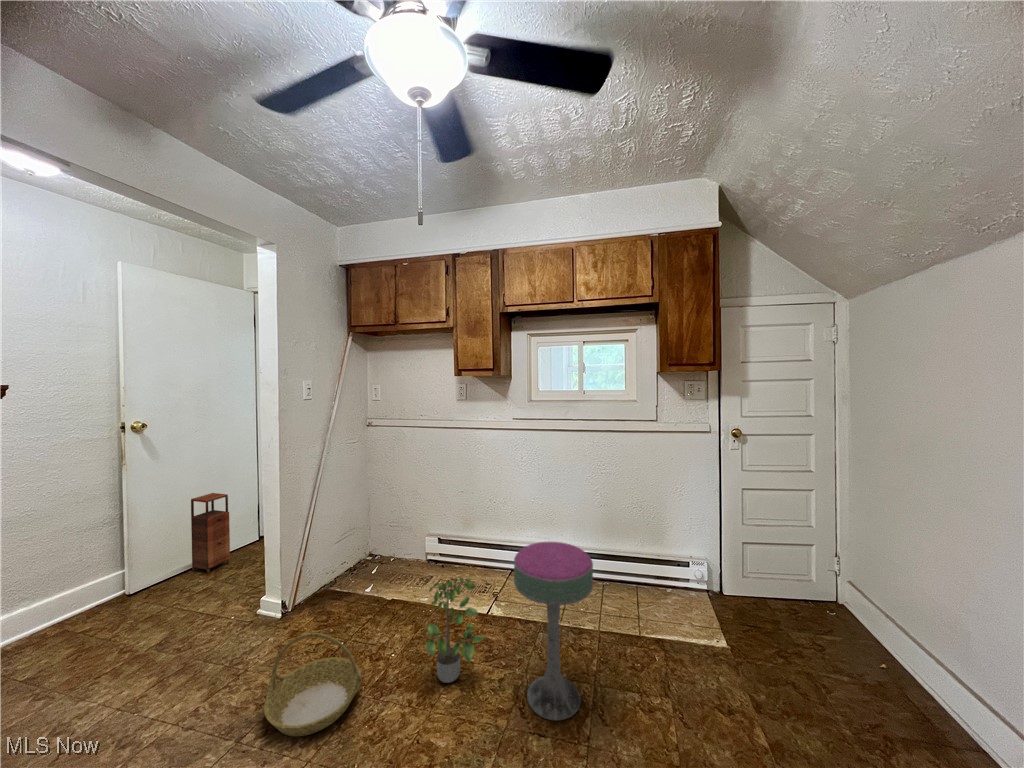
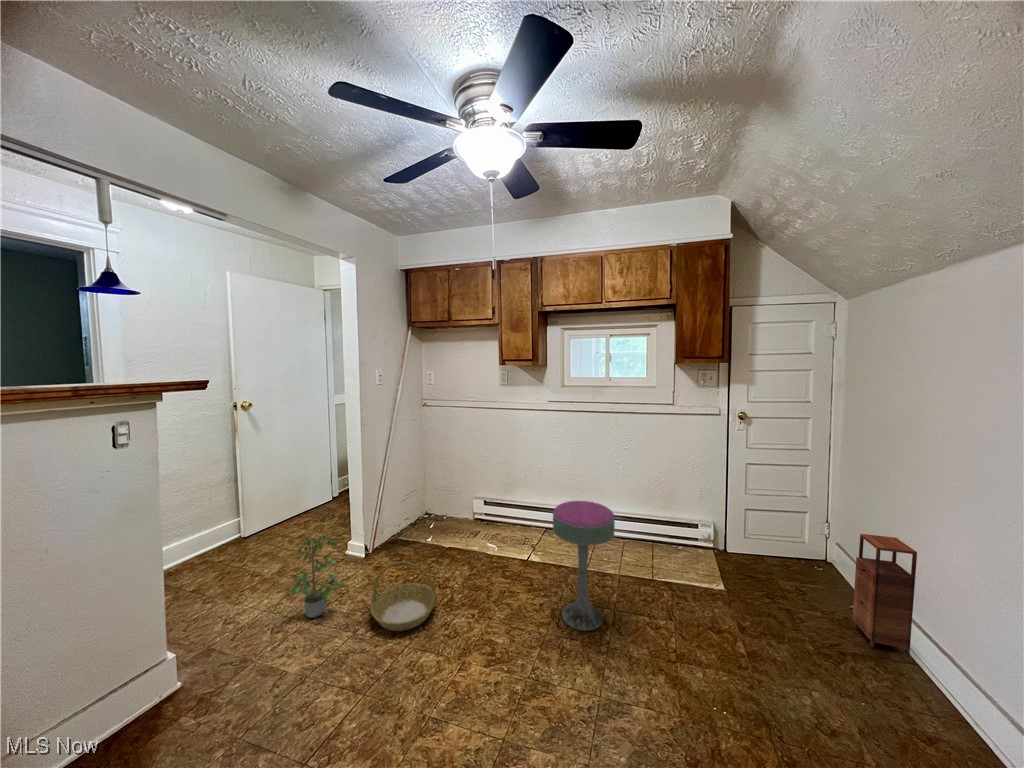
storage cabinet: present [191,493,230,574] -> present [852,534,917,655]
potted plant: present [426,577,485,683] -> present [291,535,344,618]

